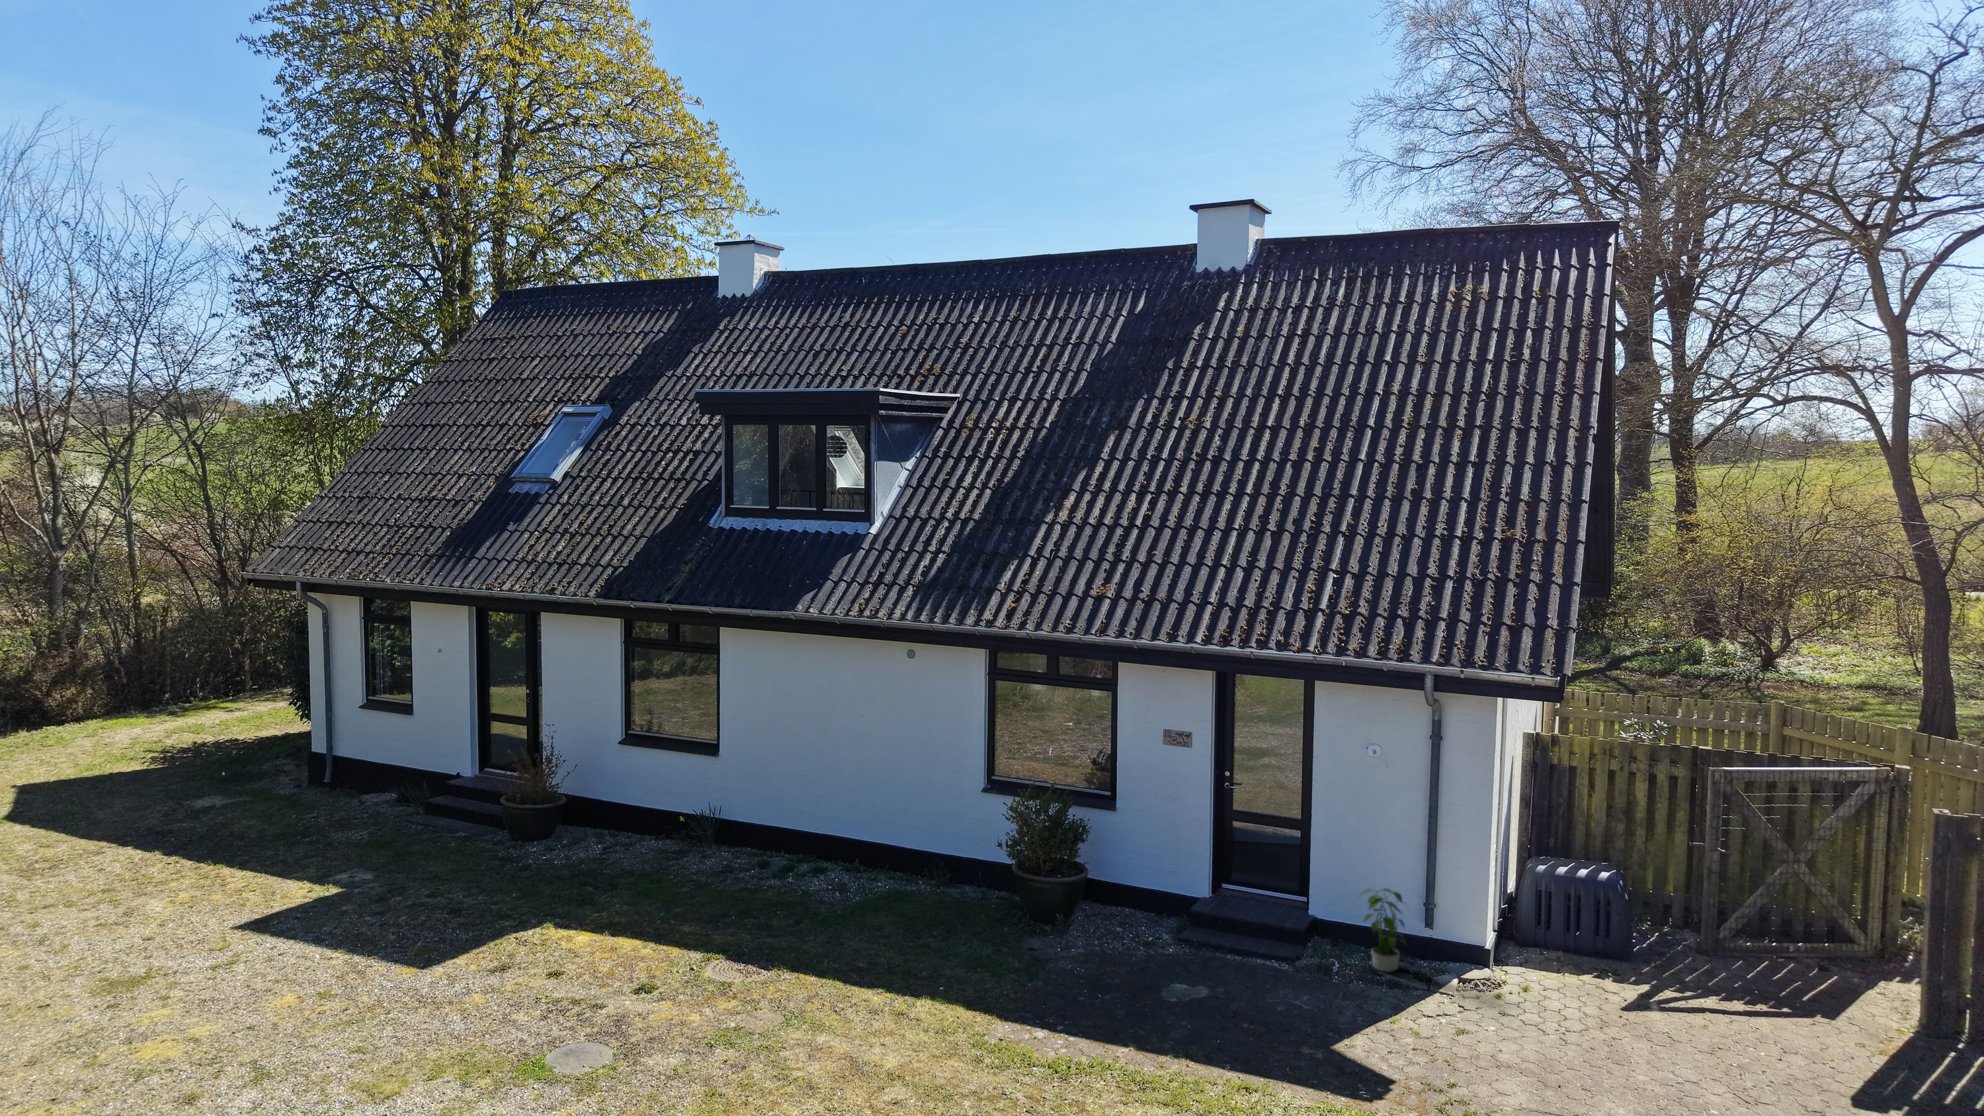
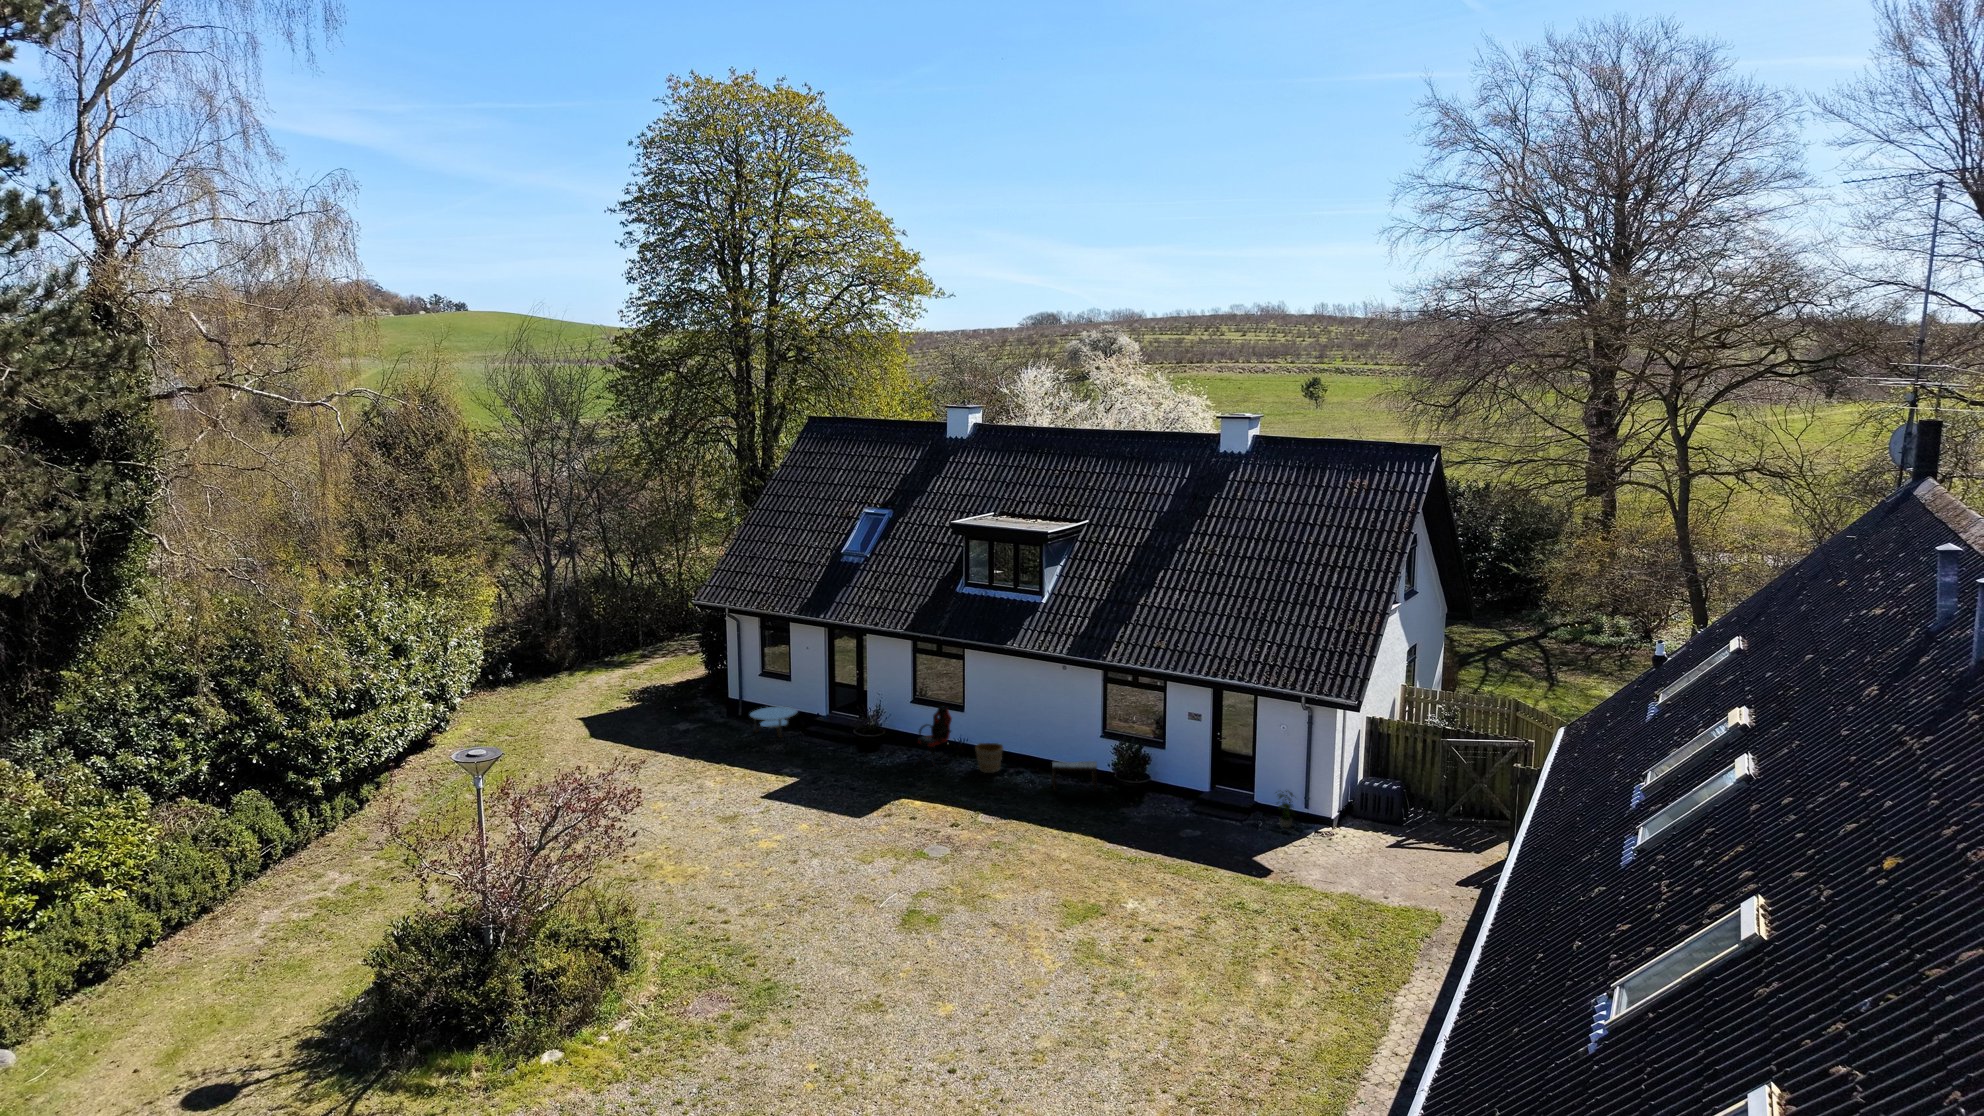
chair: none [623,747,695,865] -> present [918,706,952,766]
round table: none [320,765,420,821] -> present [750,706,797,737]
wooden bucket: none [734,815,793,875] -> present [975,743,1003,773]
bench: none [884,843,977,909] -> present [1051,761,1097,792]

